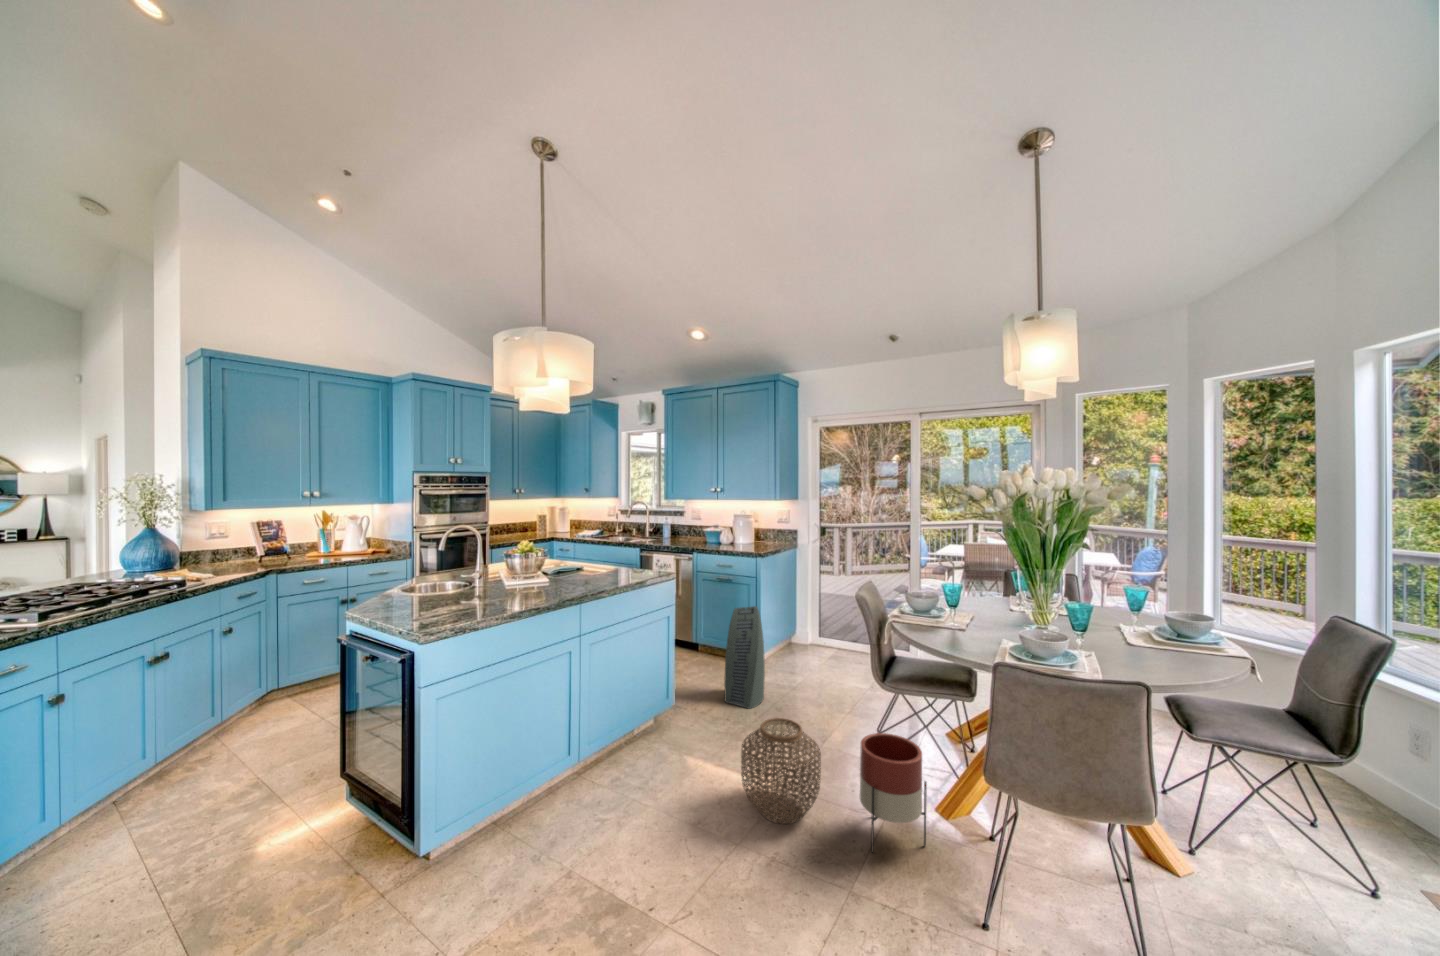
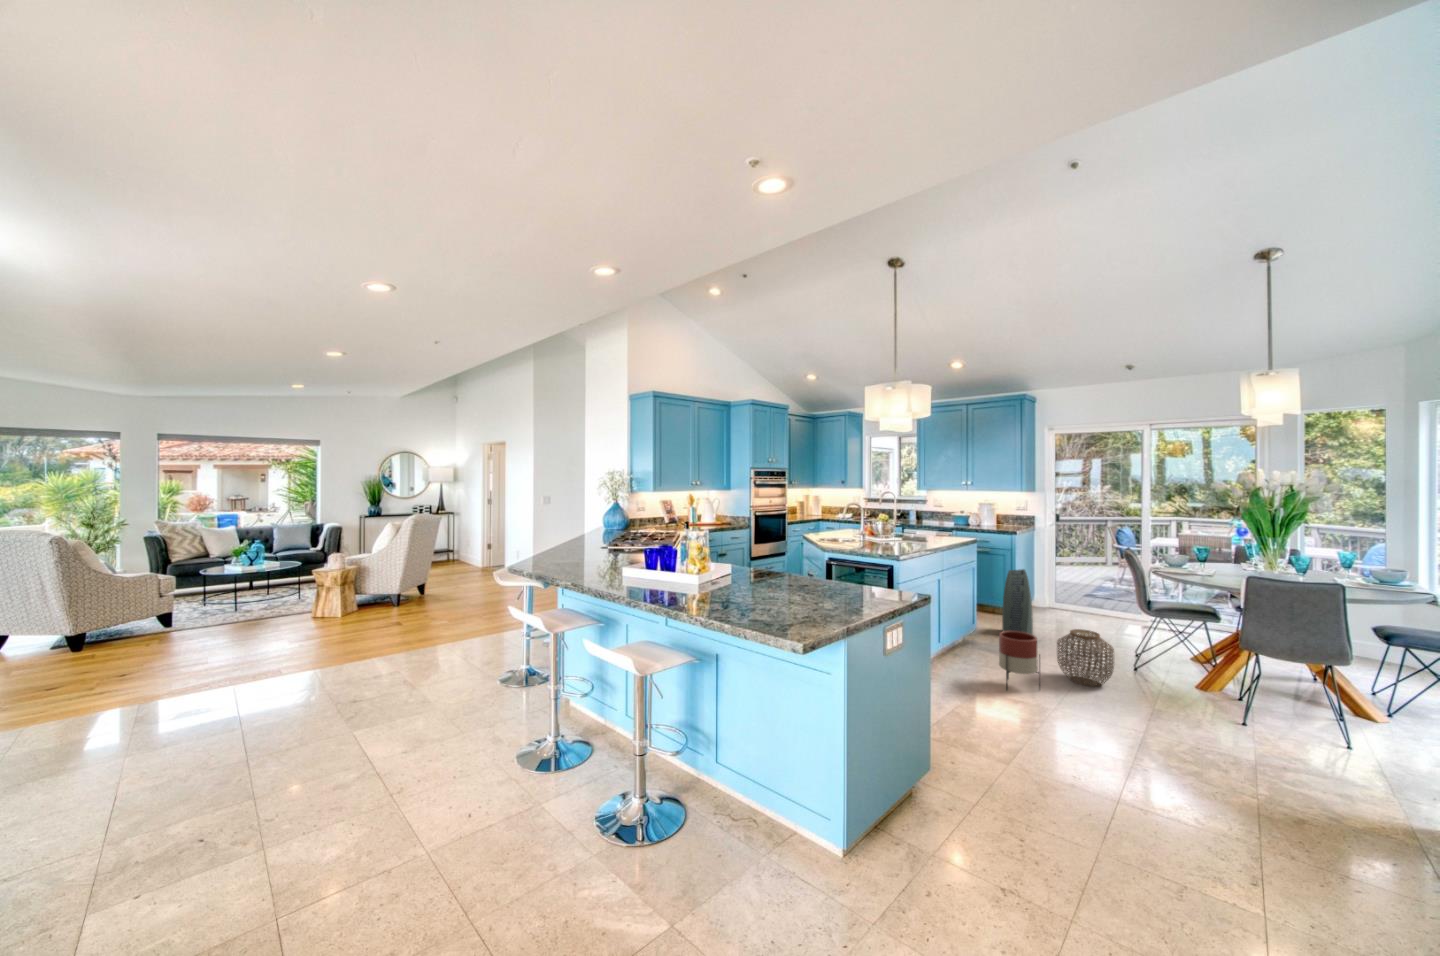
planter: present [860,733,927,853] -> present [999,631,1040,690]

